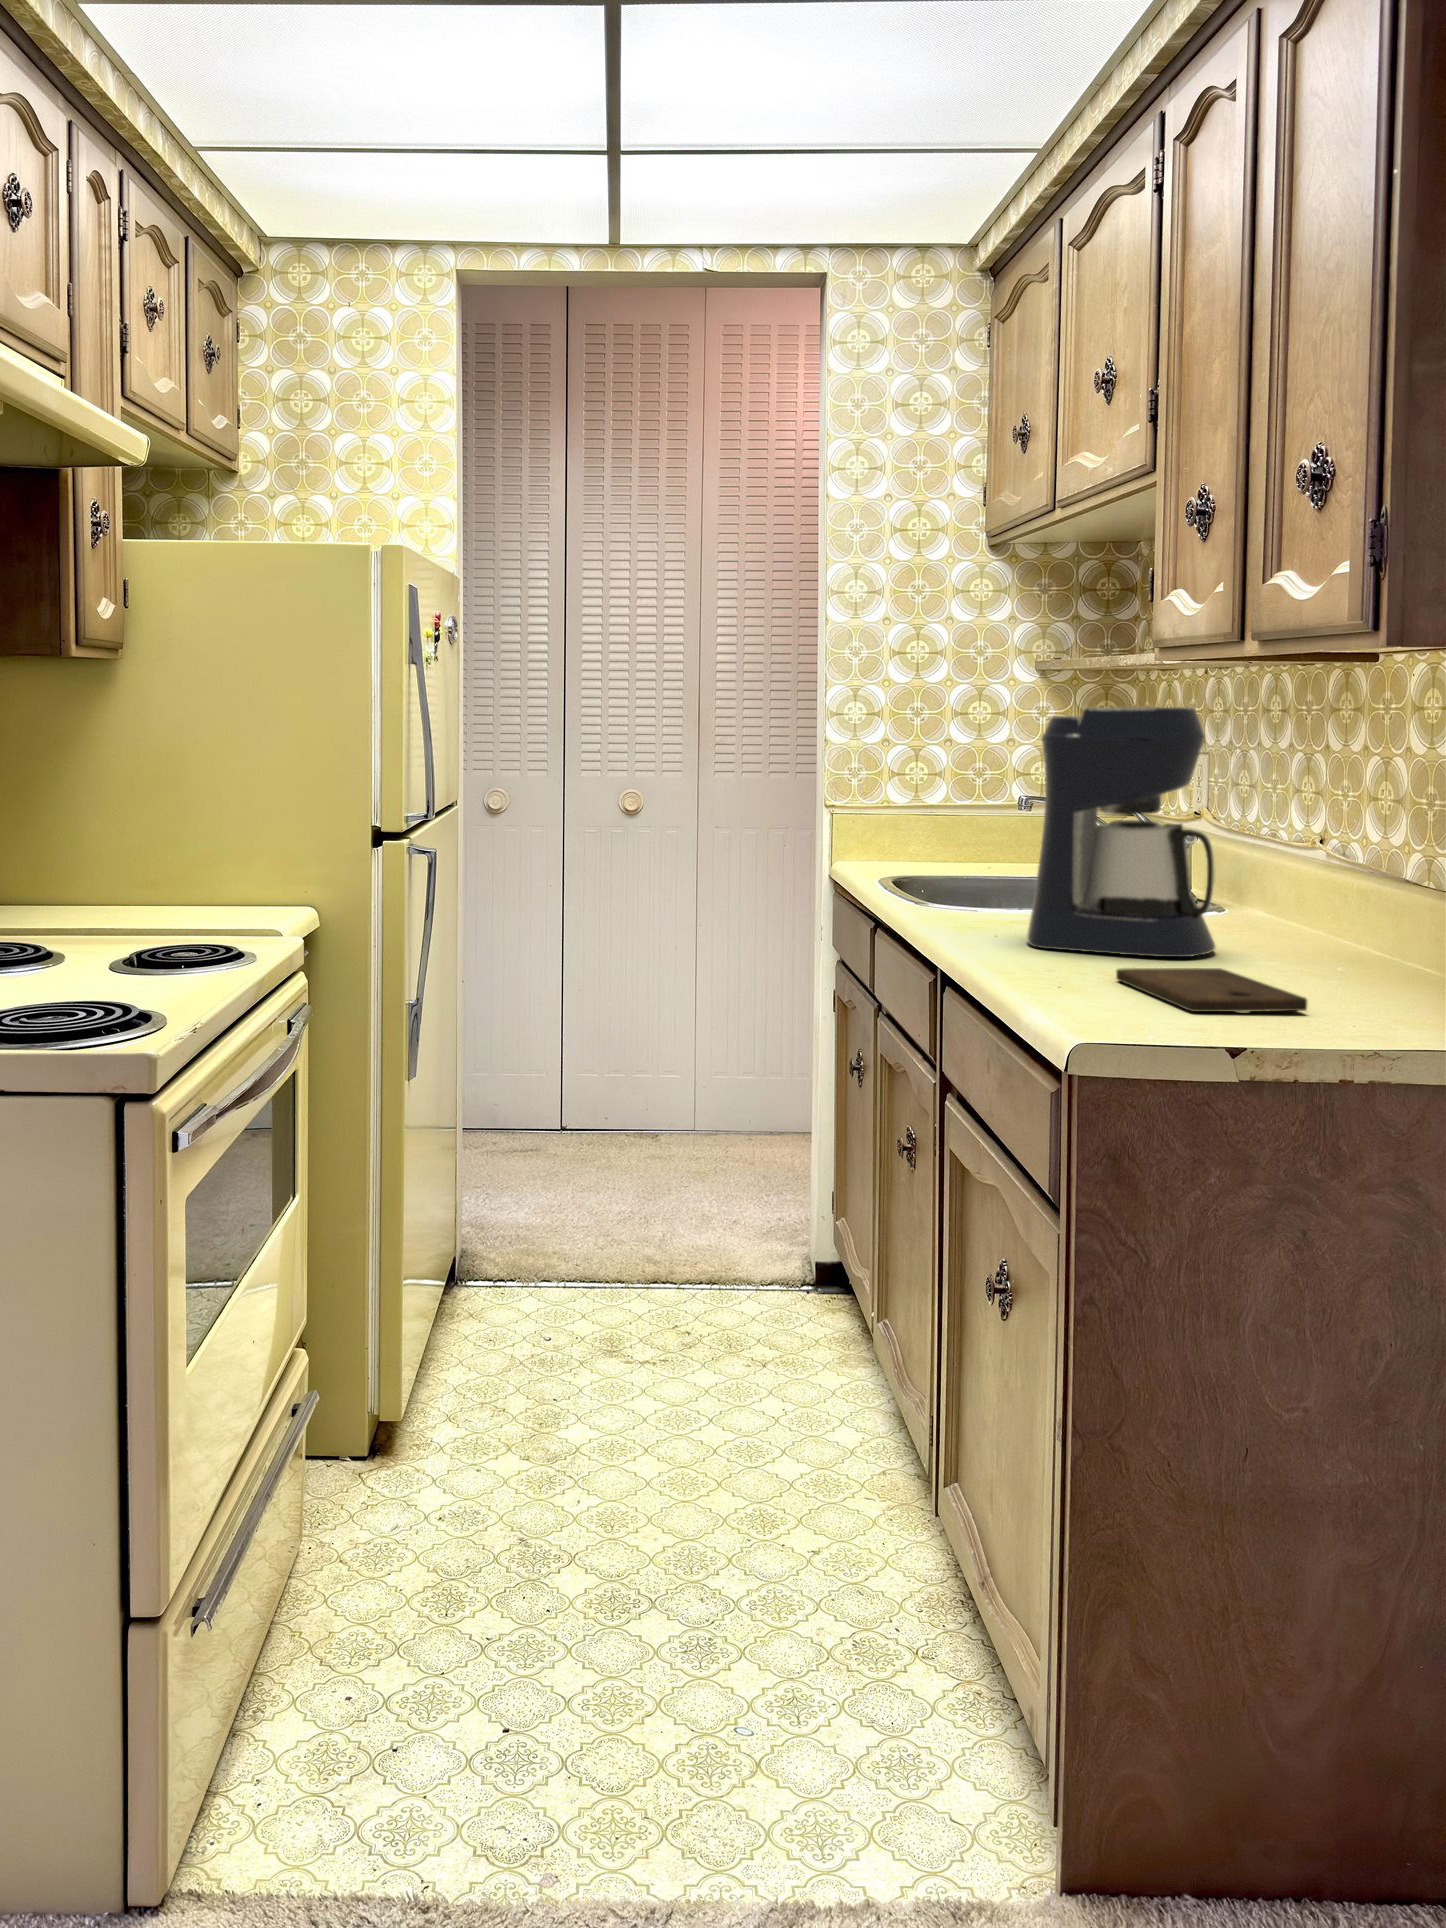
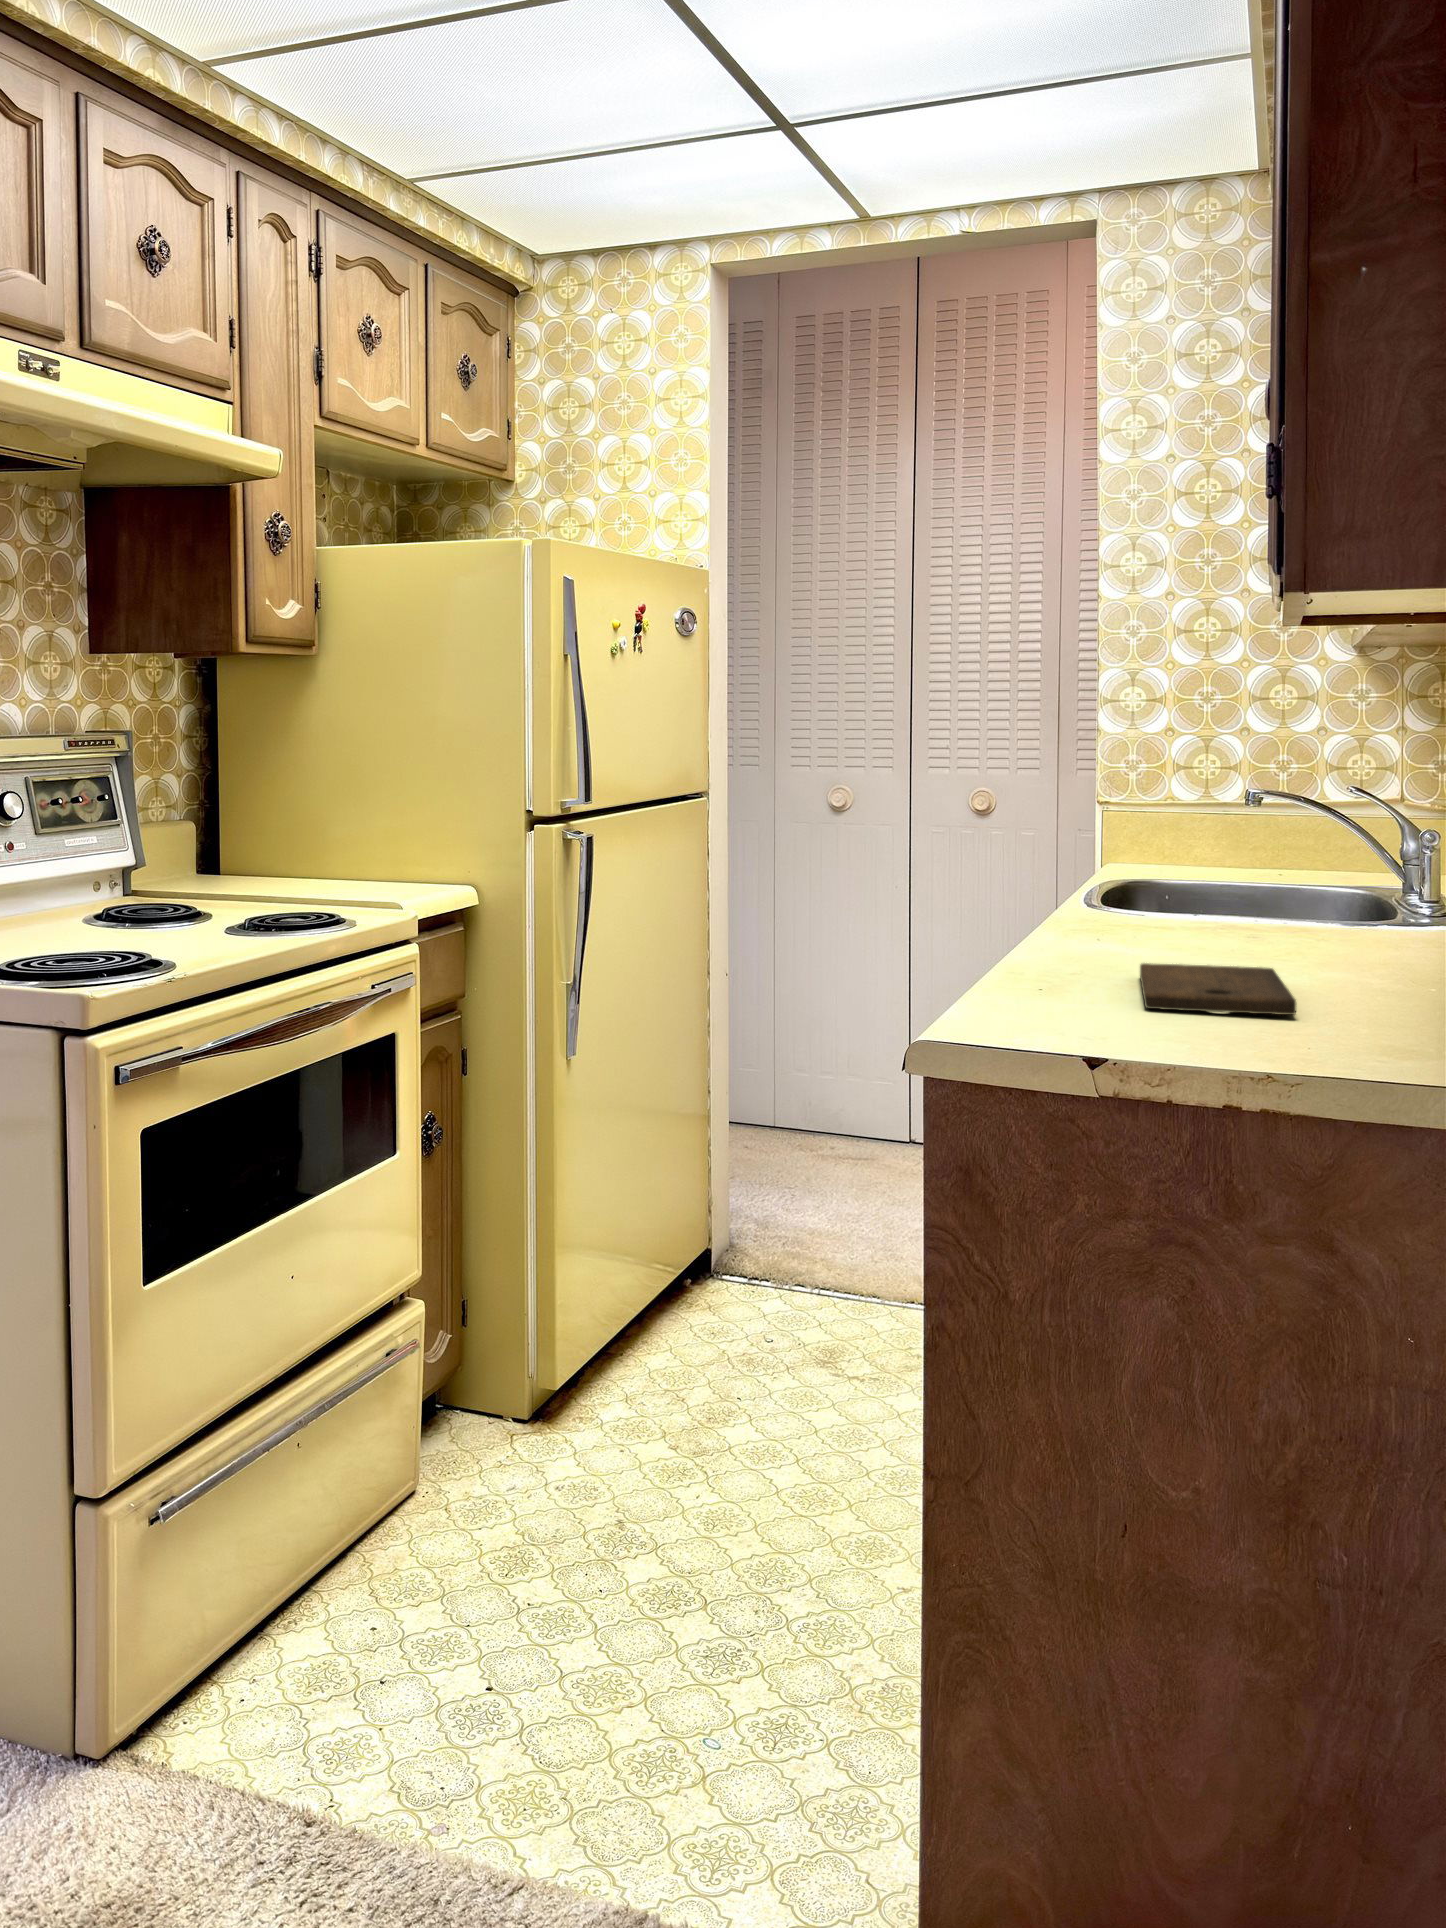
coffee maker: present [1027,707,1216,957] -> none [1126,668,1357,959]

